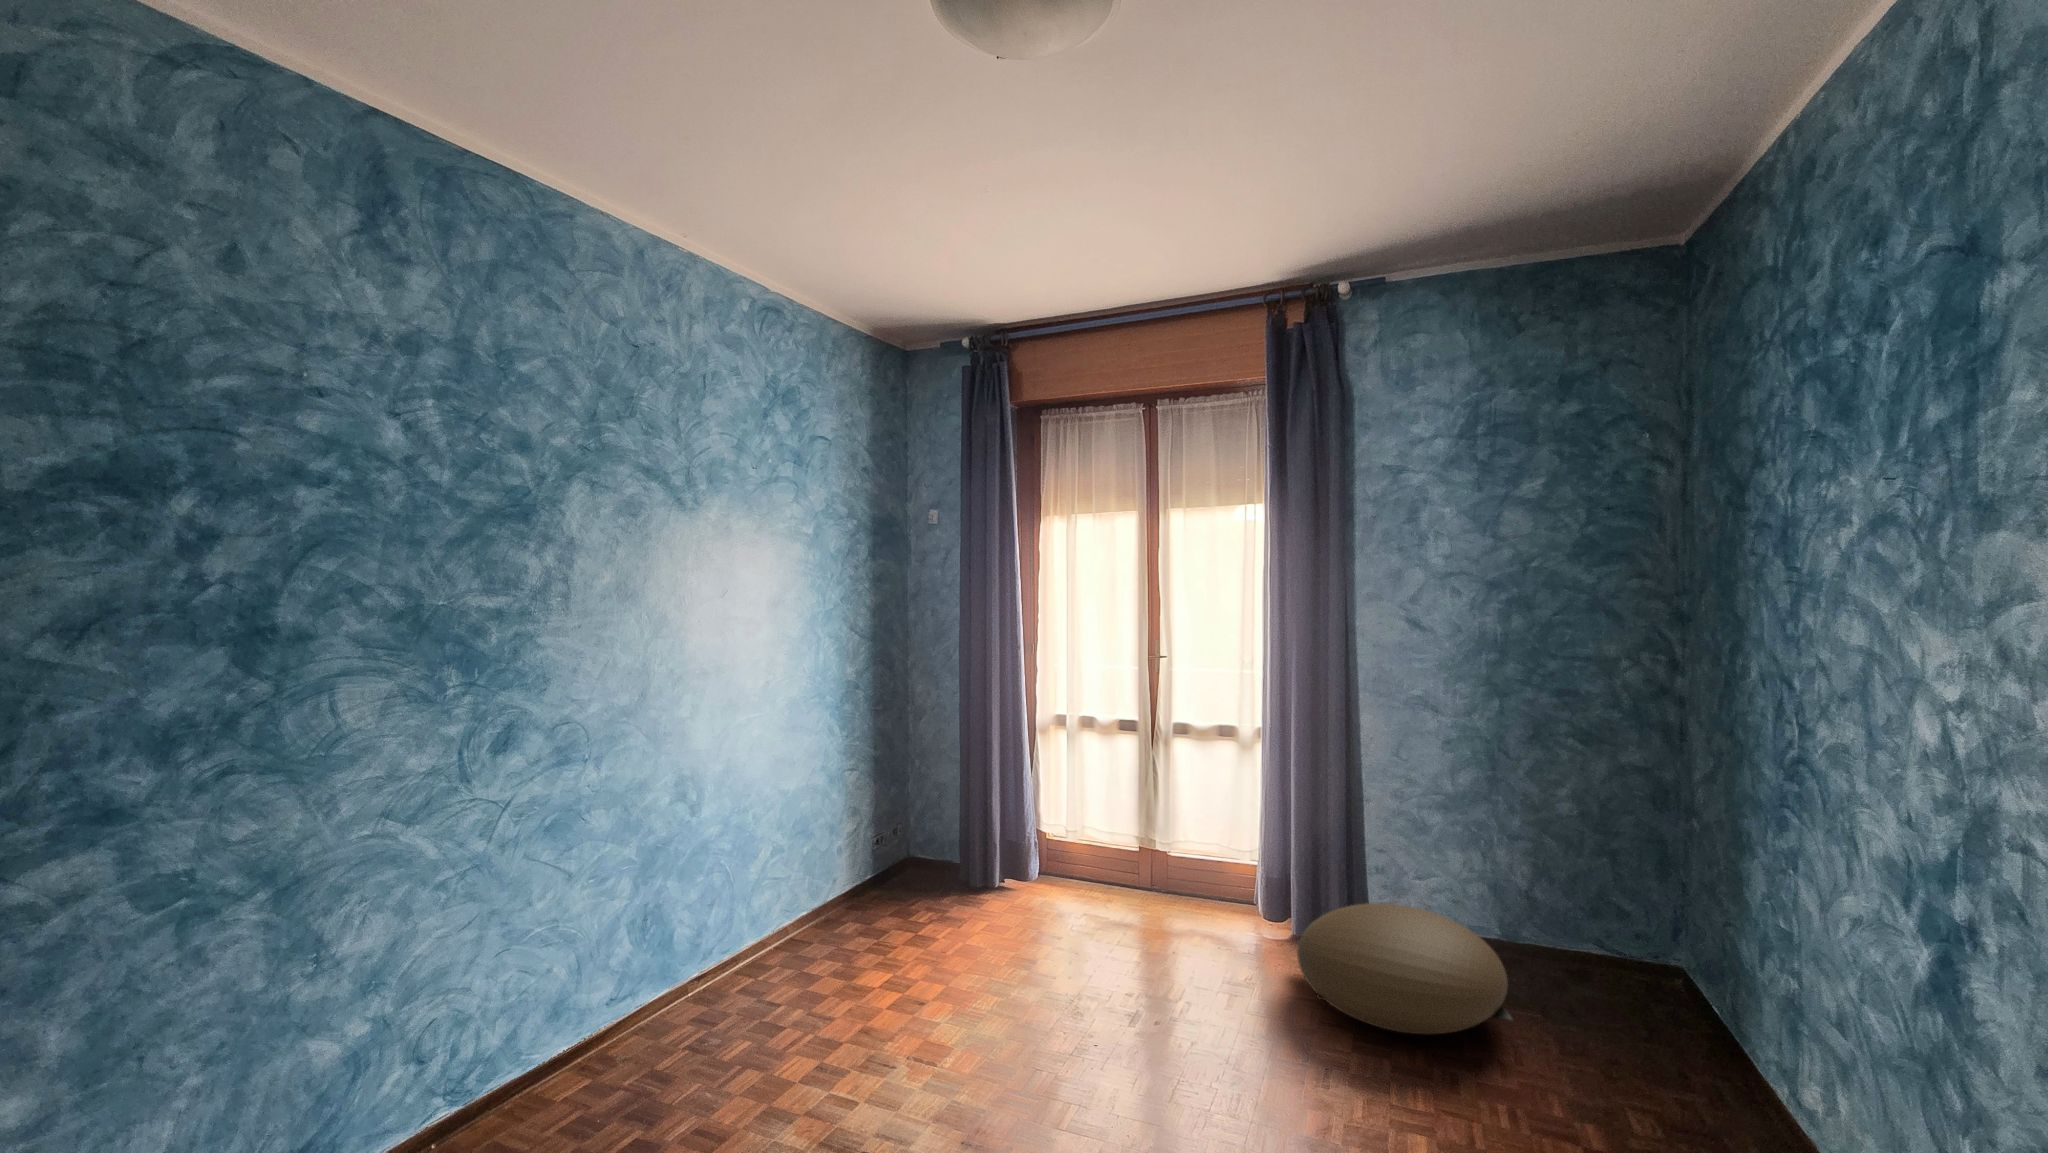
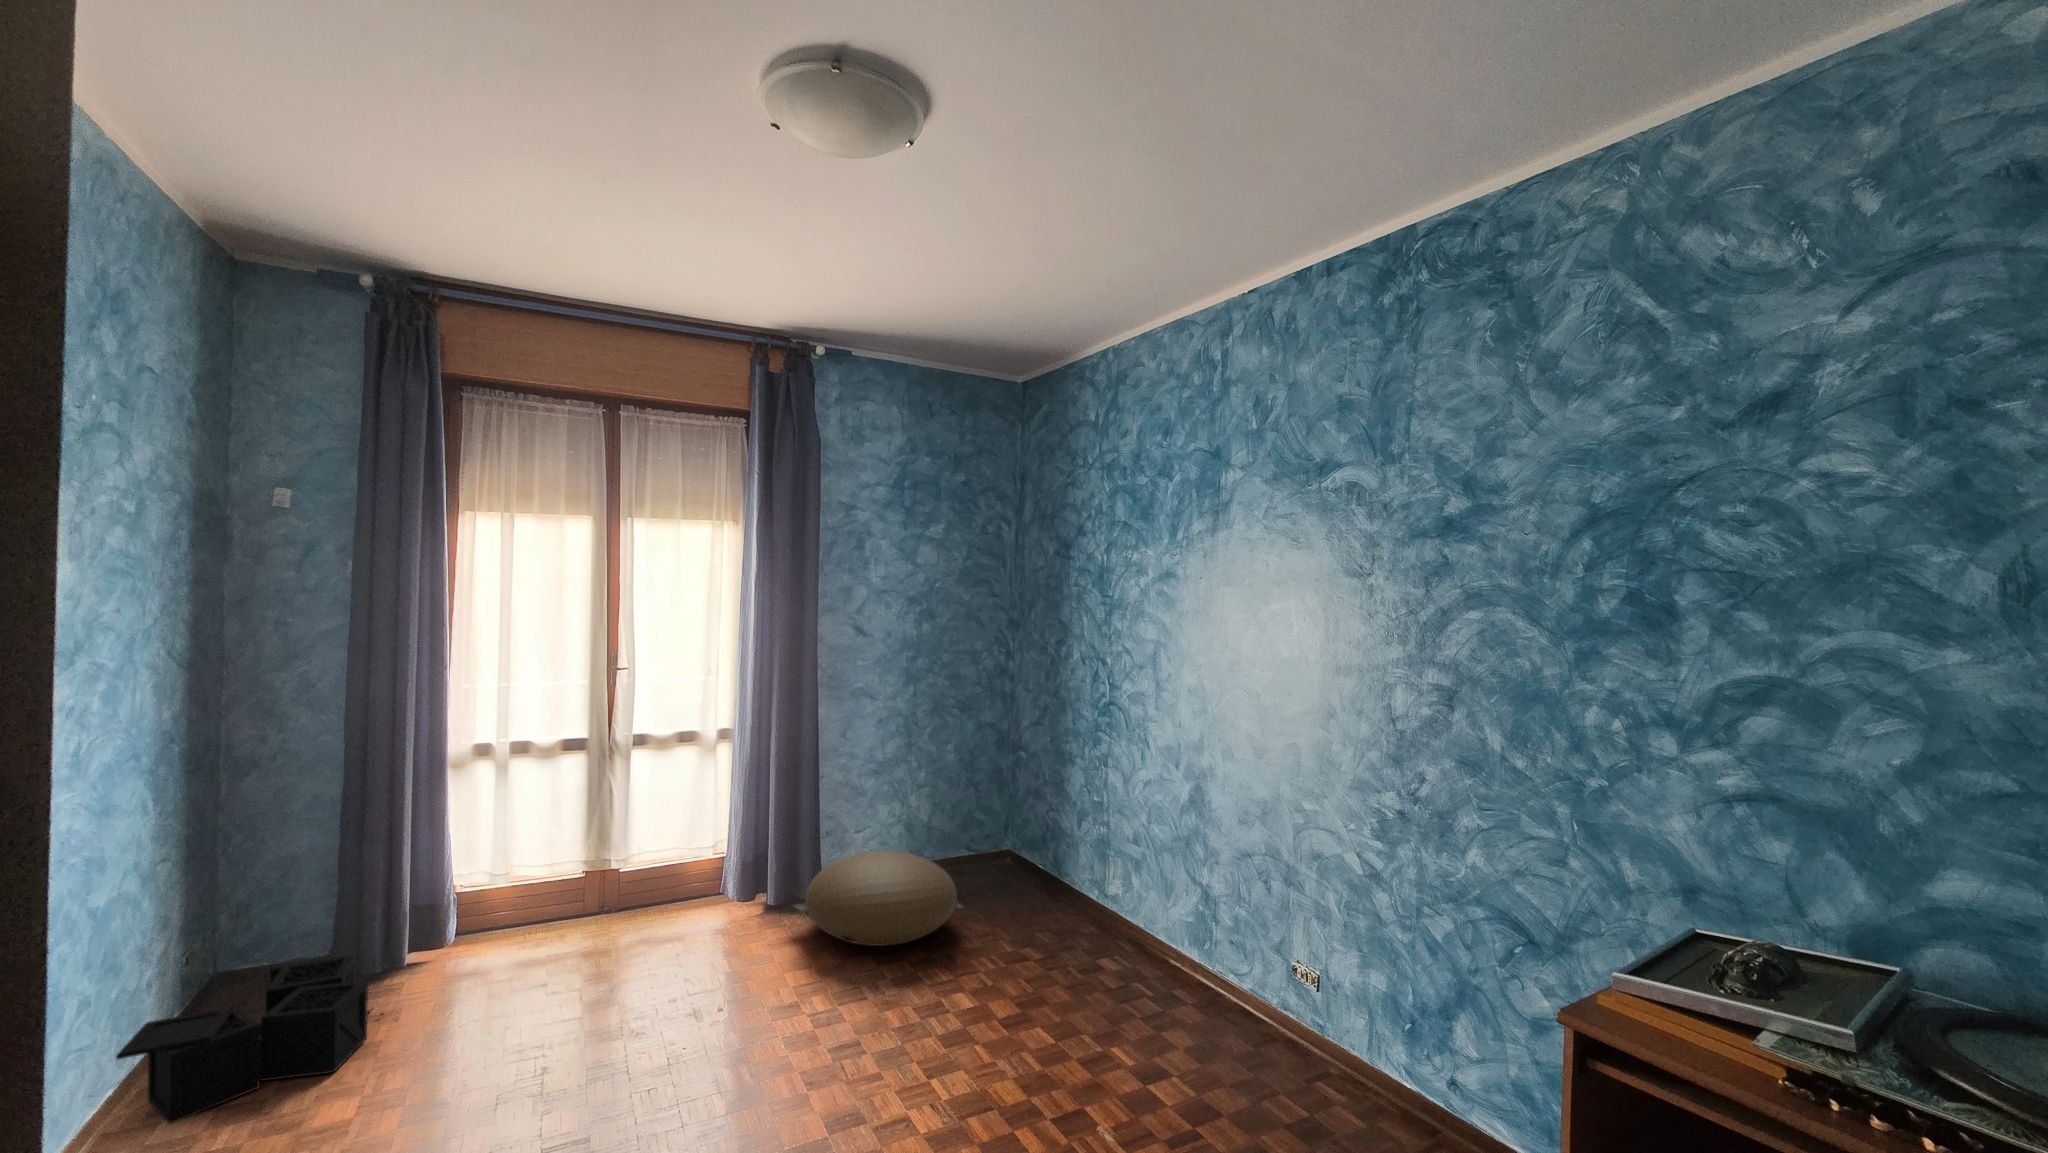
storage bin: none [802,857,957,944] -> present [116,955,383,1124]

